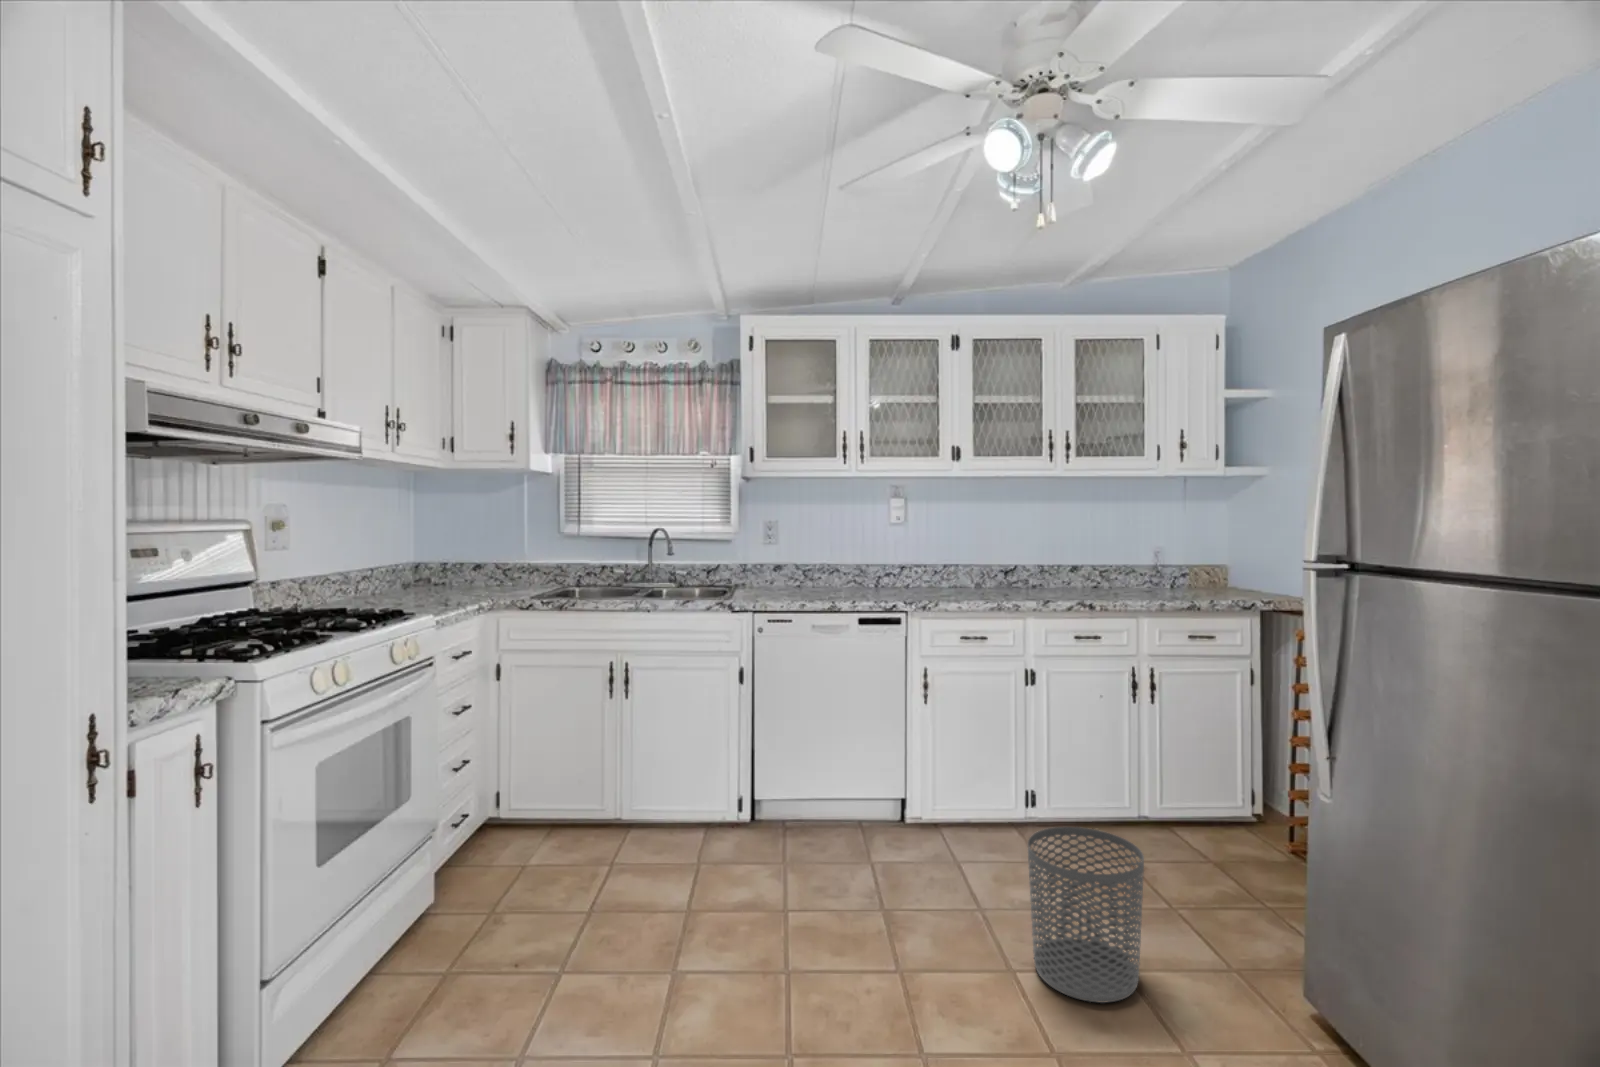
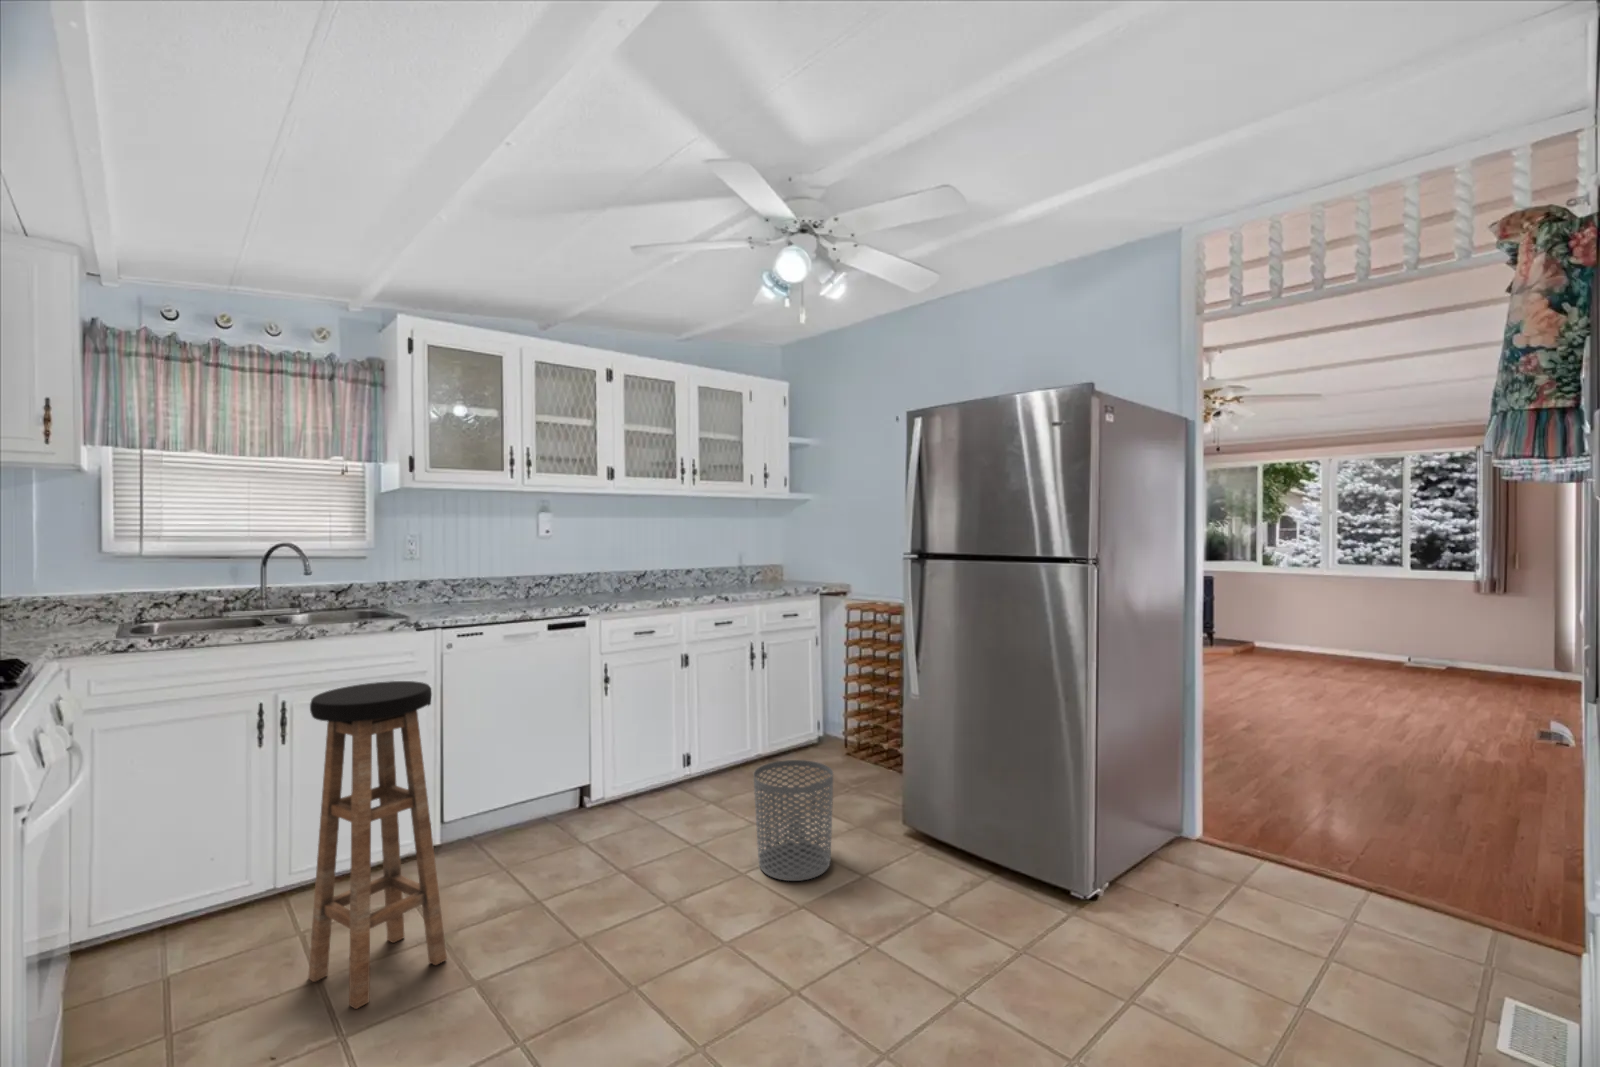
bar stool: none [575,656,675,946] -> present [308,681,447,1009]

